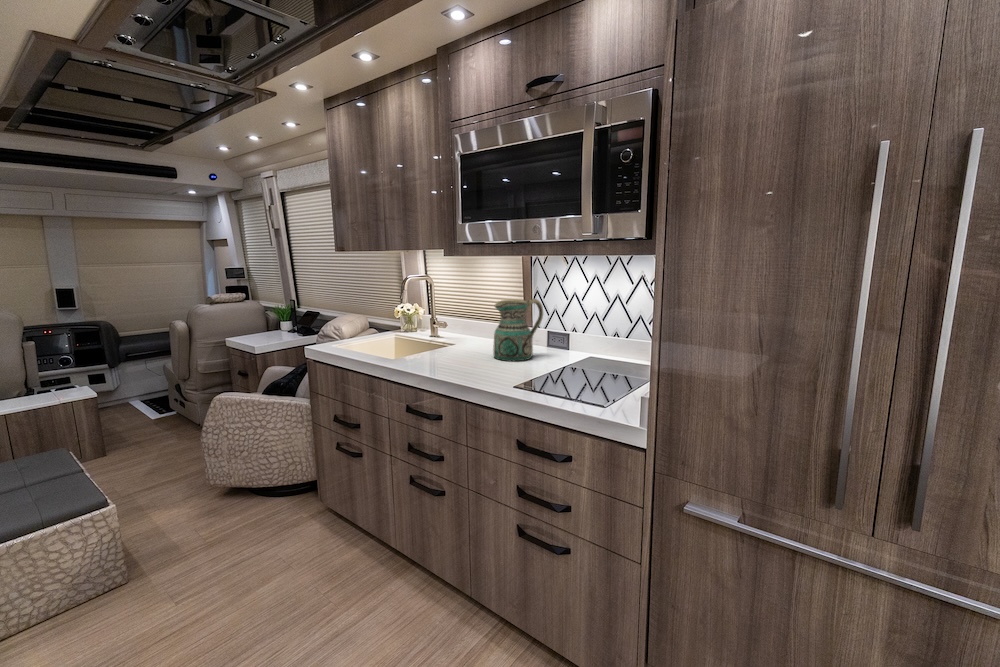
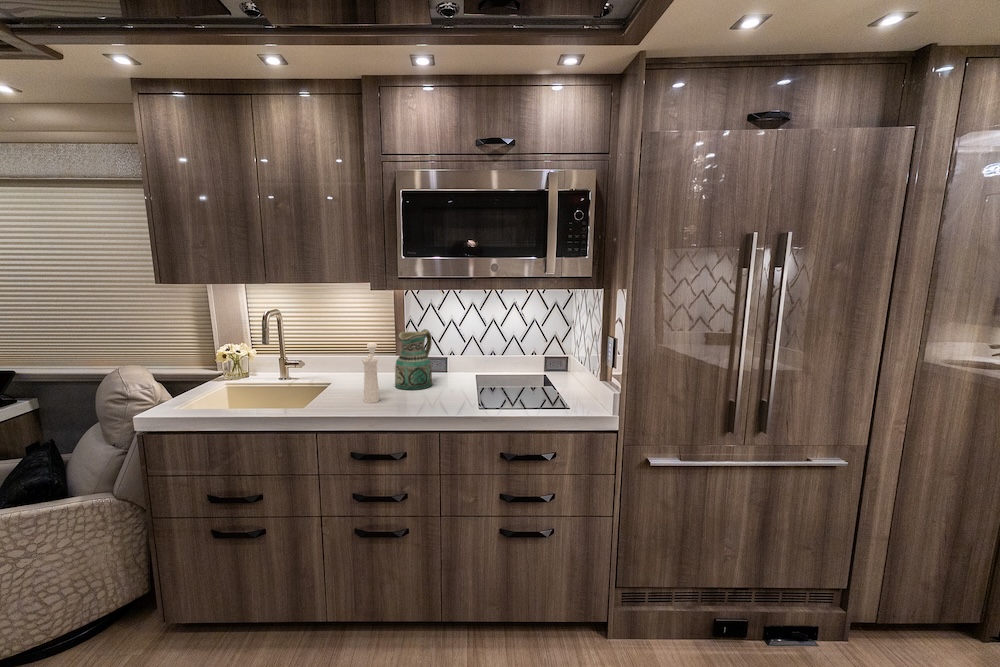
pepper mill: none [441,306,470,364] -> present [362,342,379,403]

